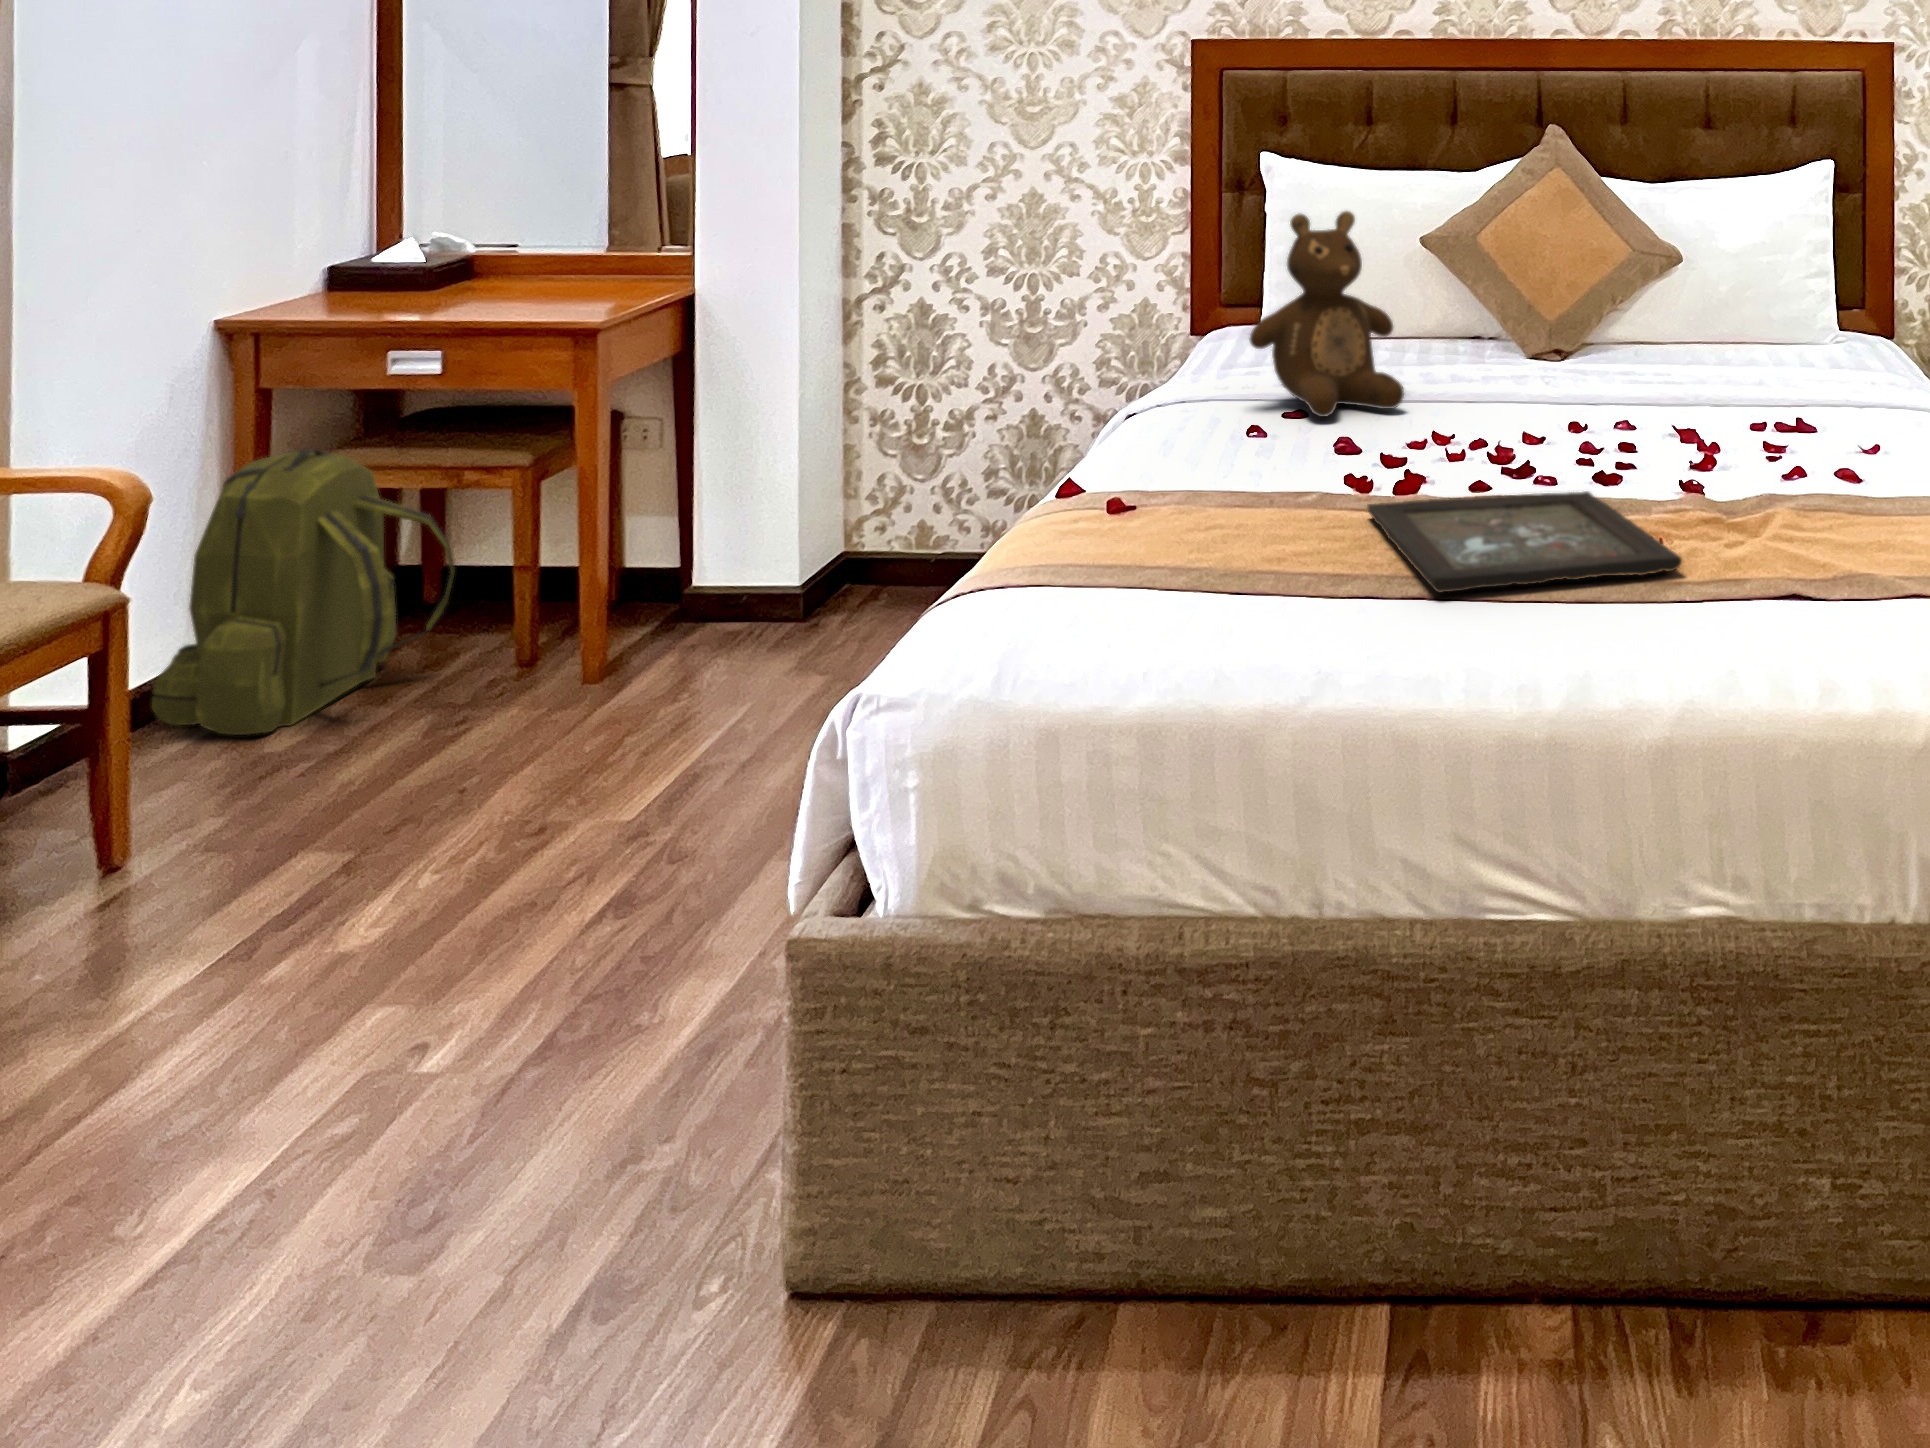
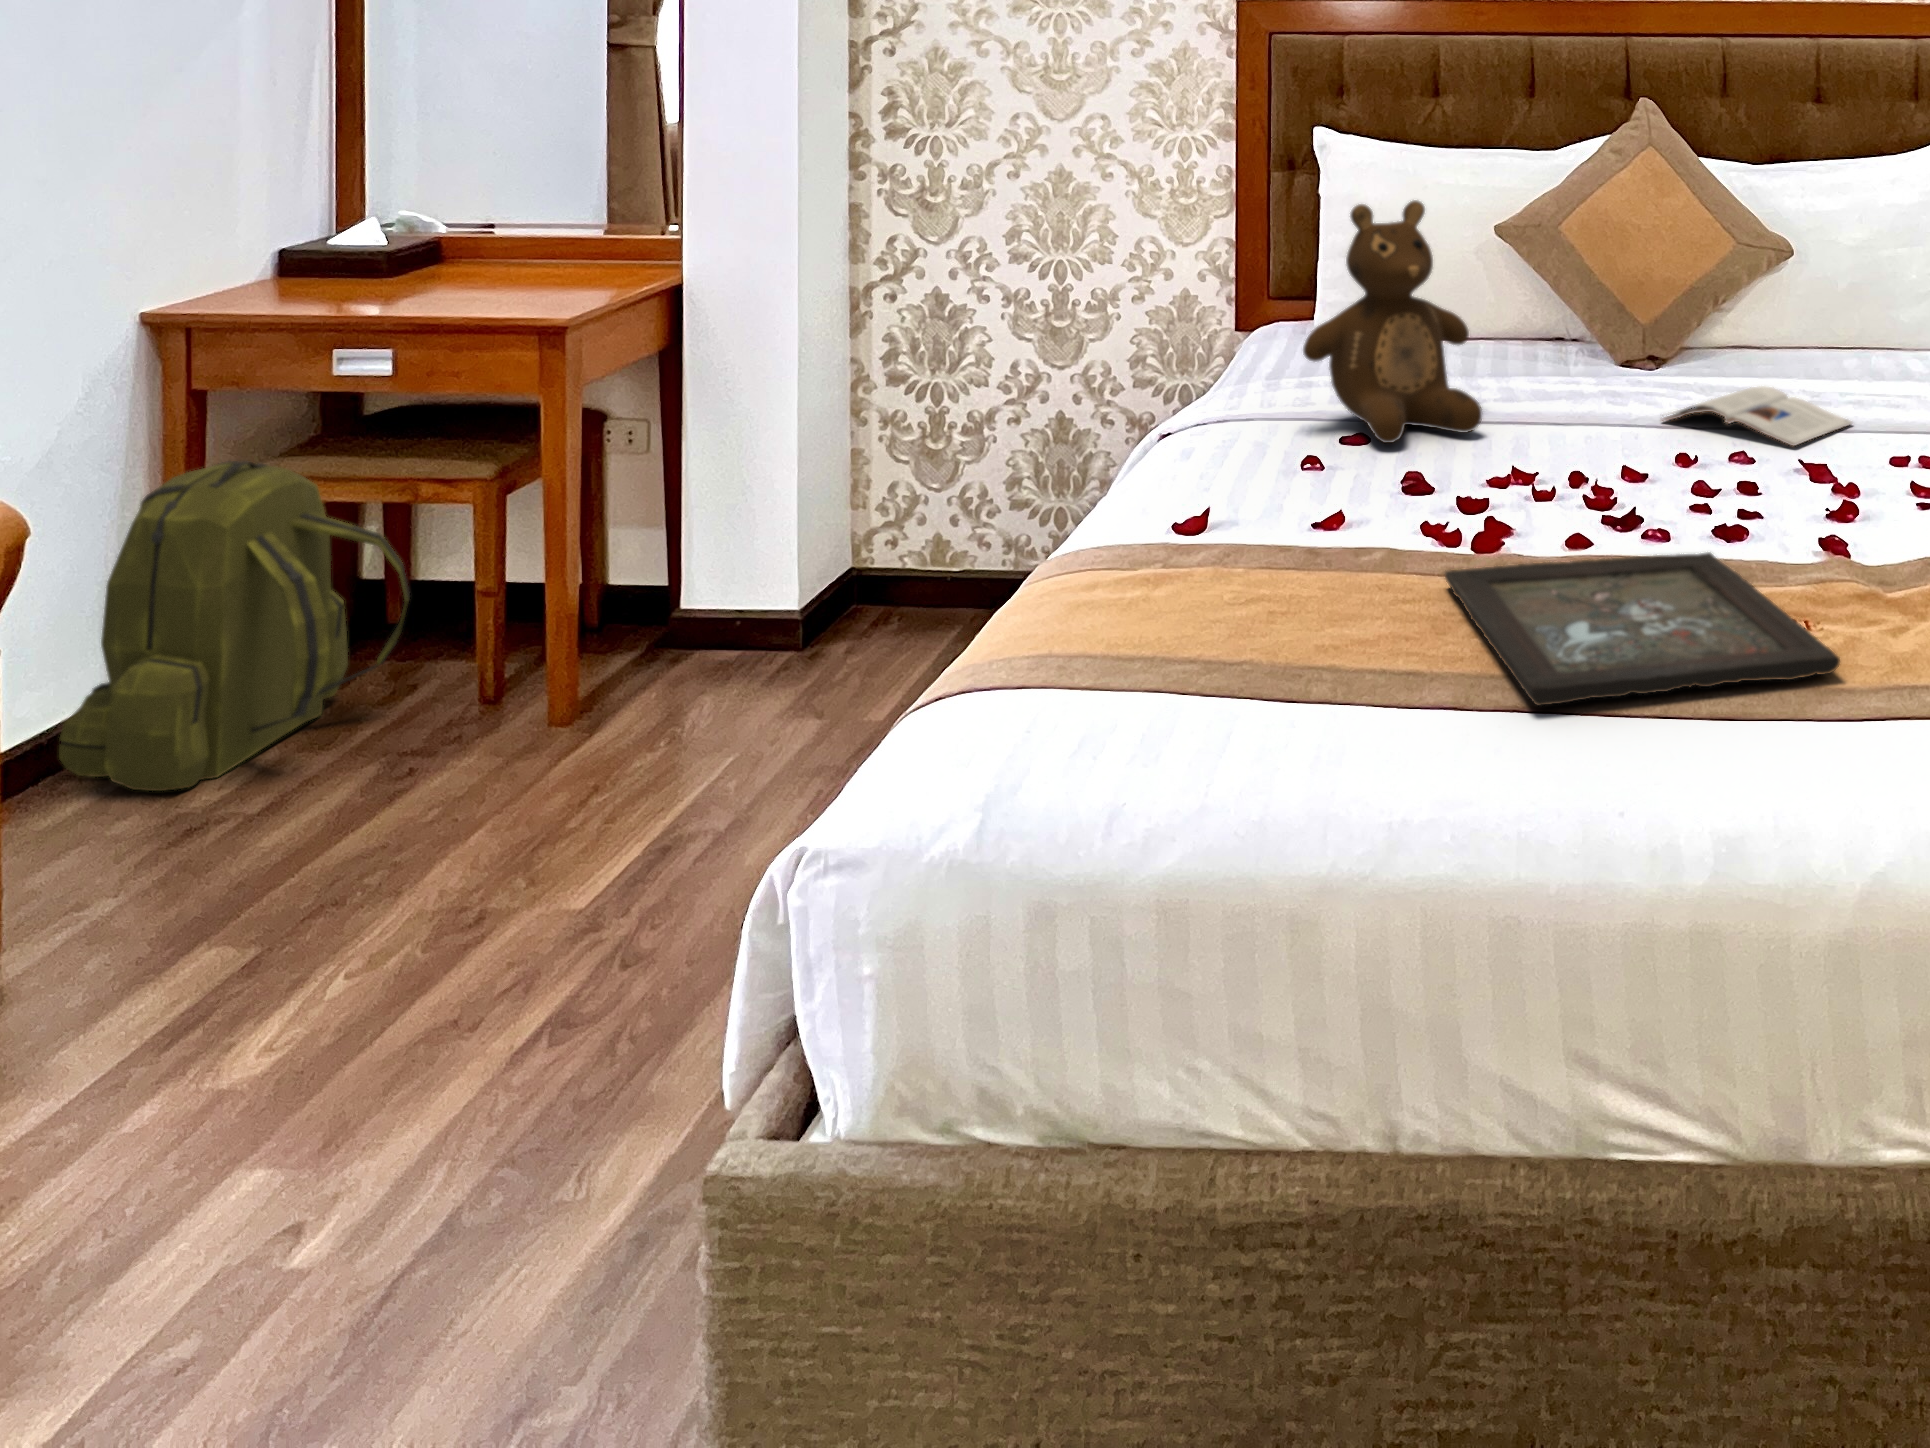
magazine: none [1558,371,1724,418] -> present [1662,386,1852,446]

